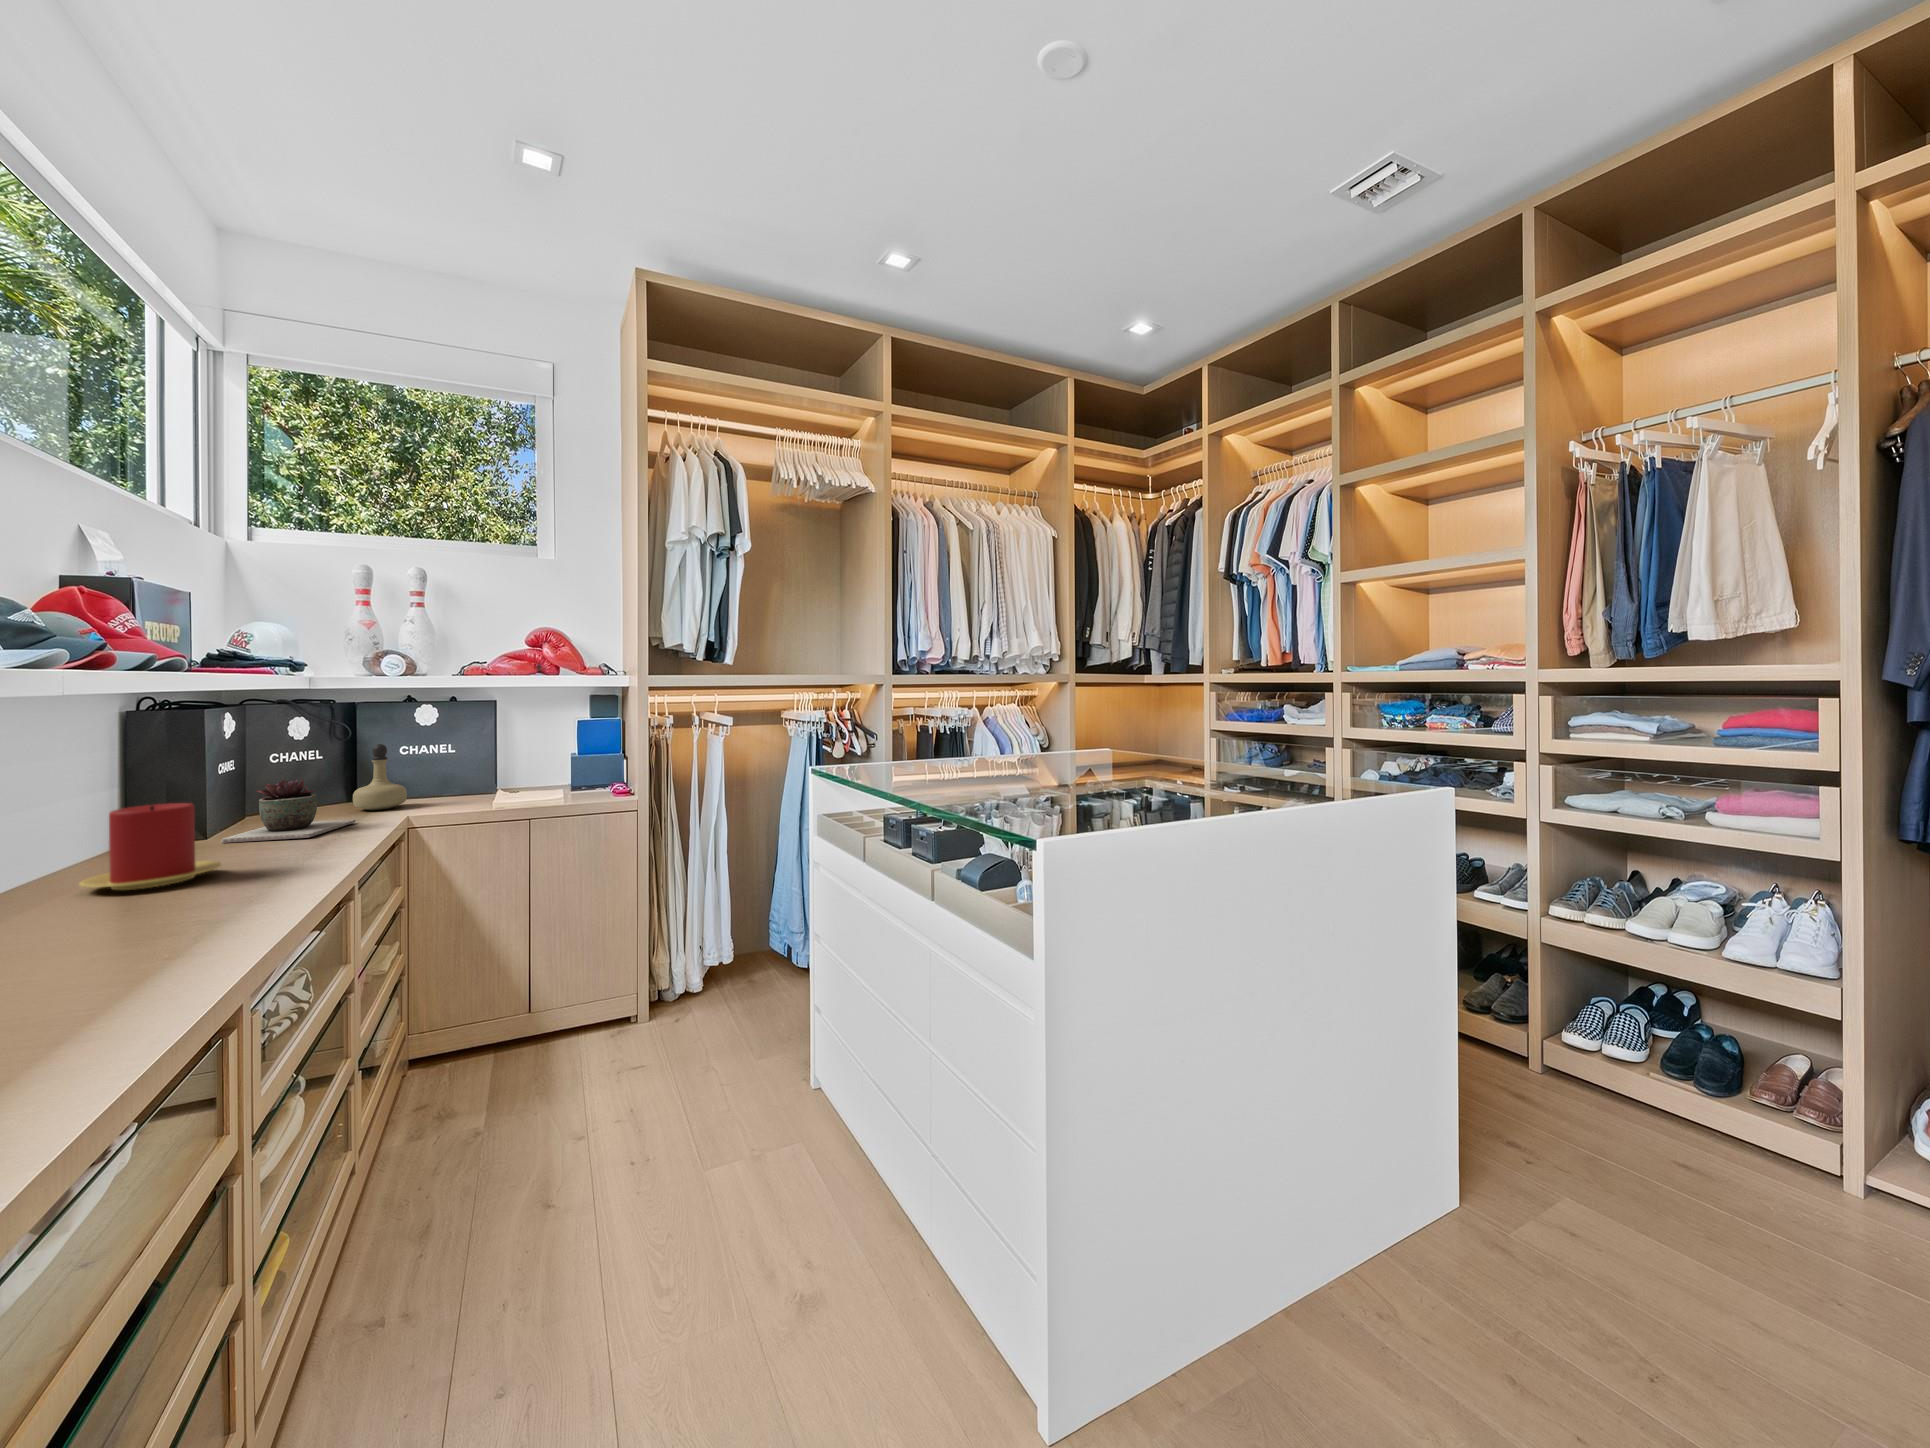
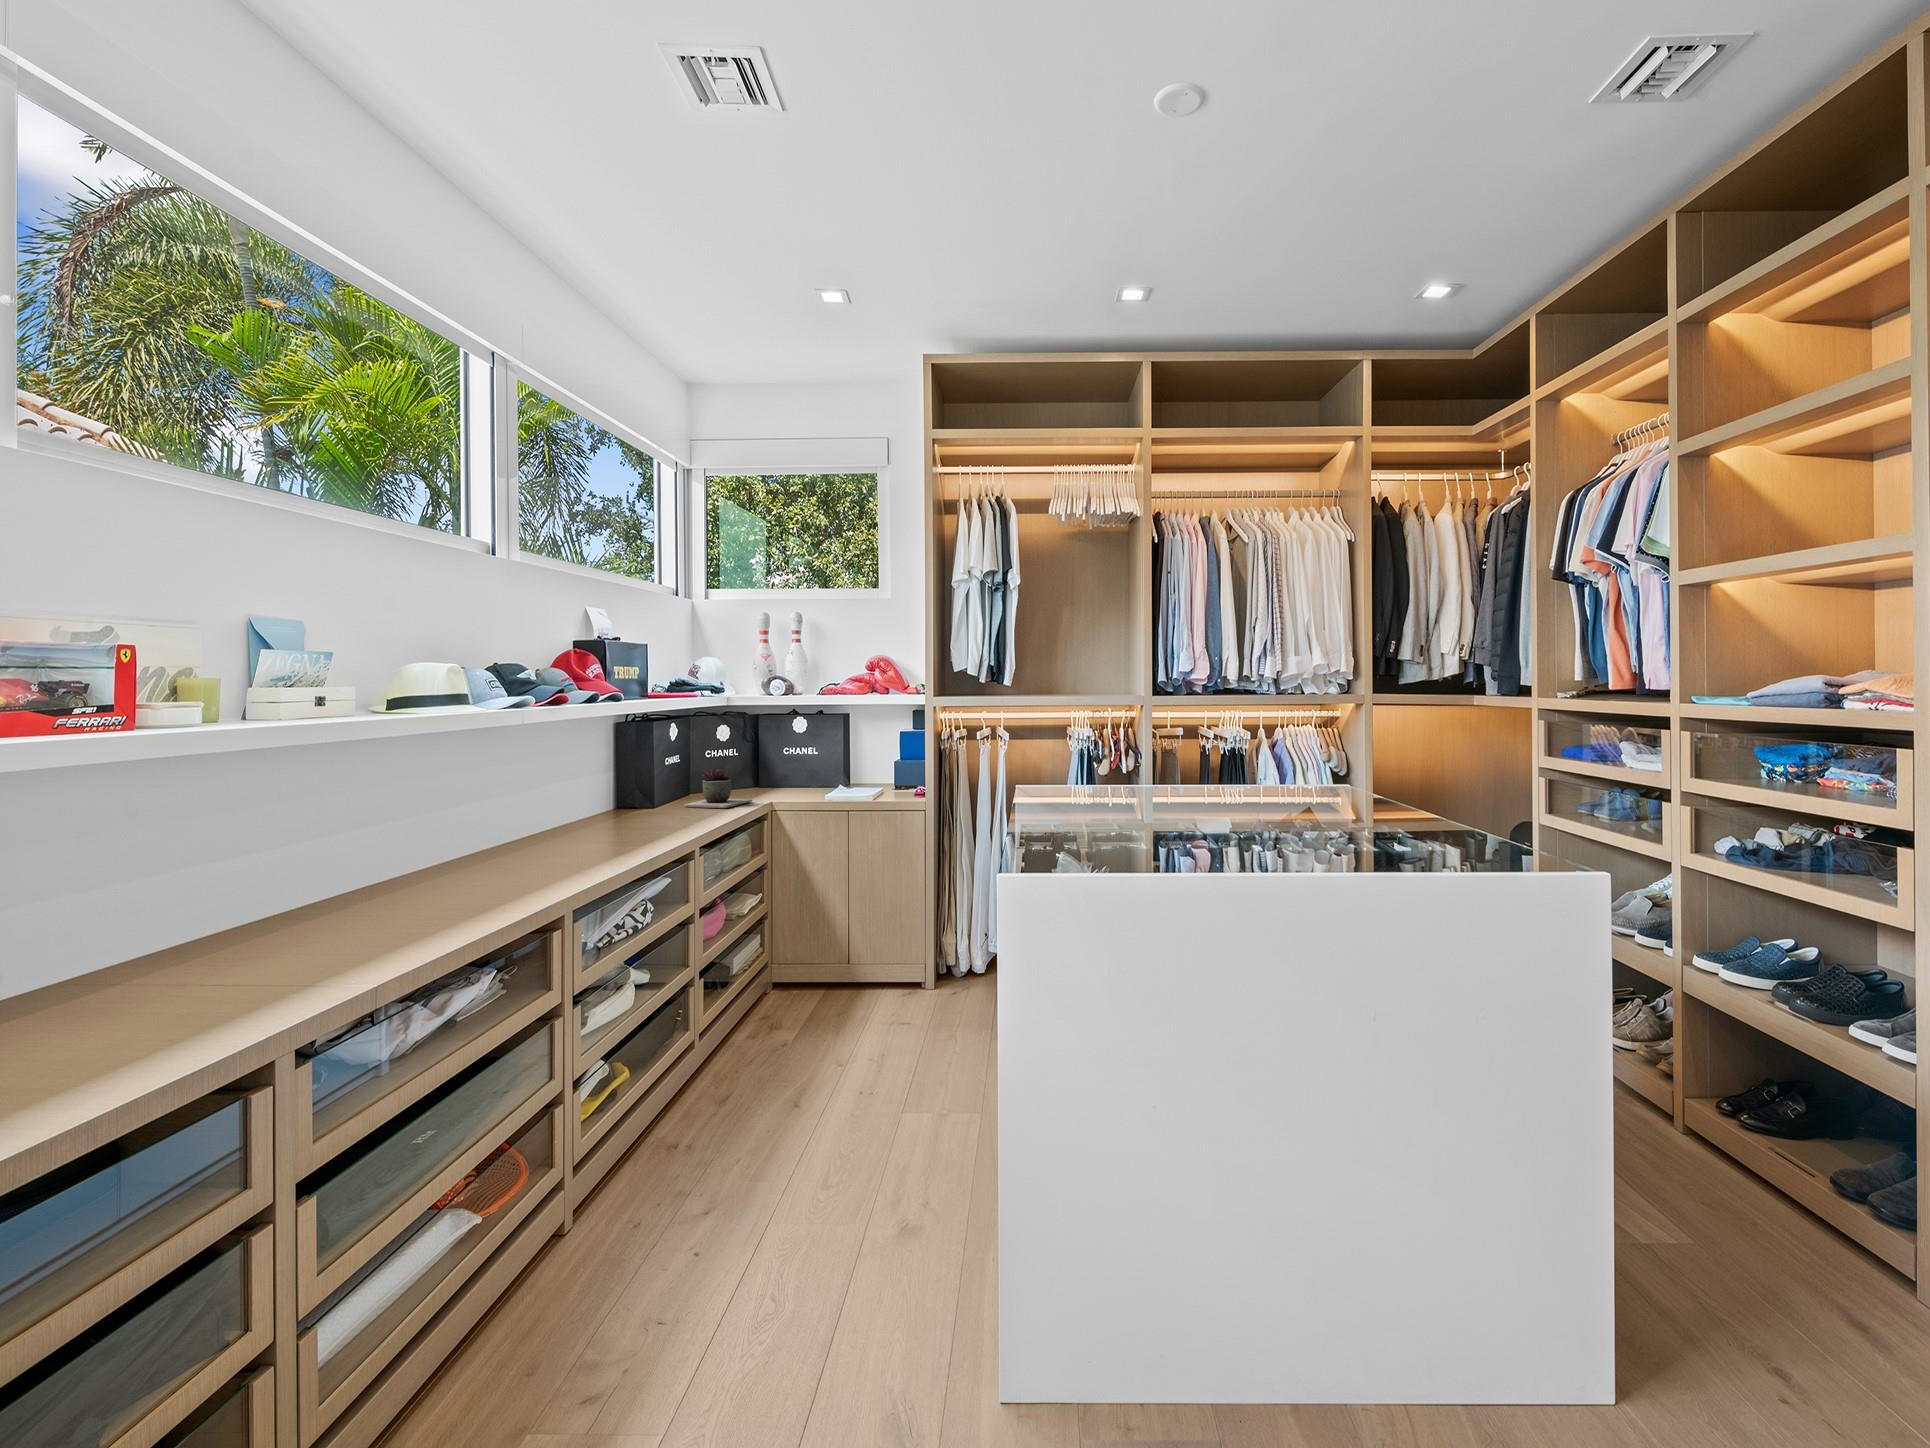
perfume bottle: present [353,744,407,810] -> none [754,747,784,795]
candle: present [79,803,221,890] -> none [624,778,681,826]

